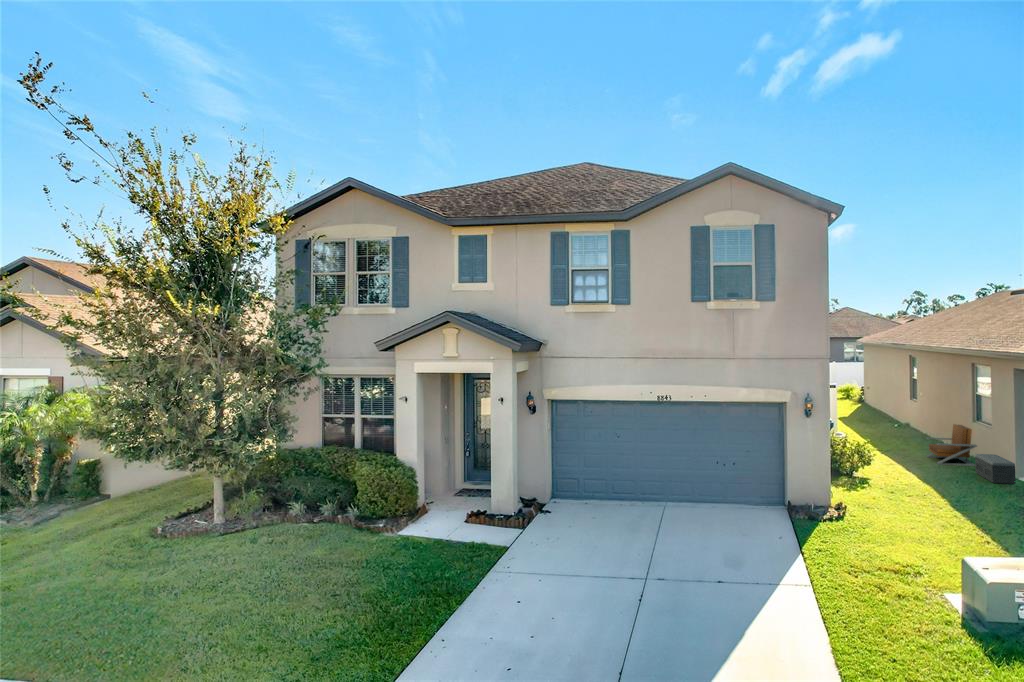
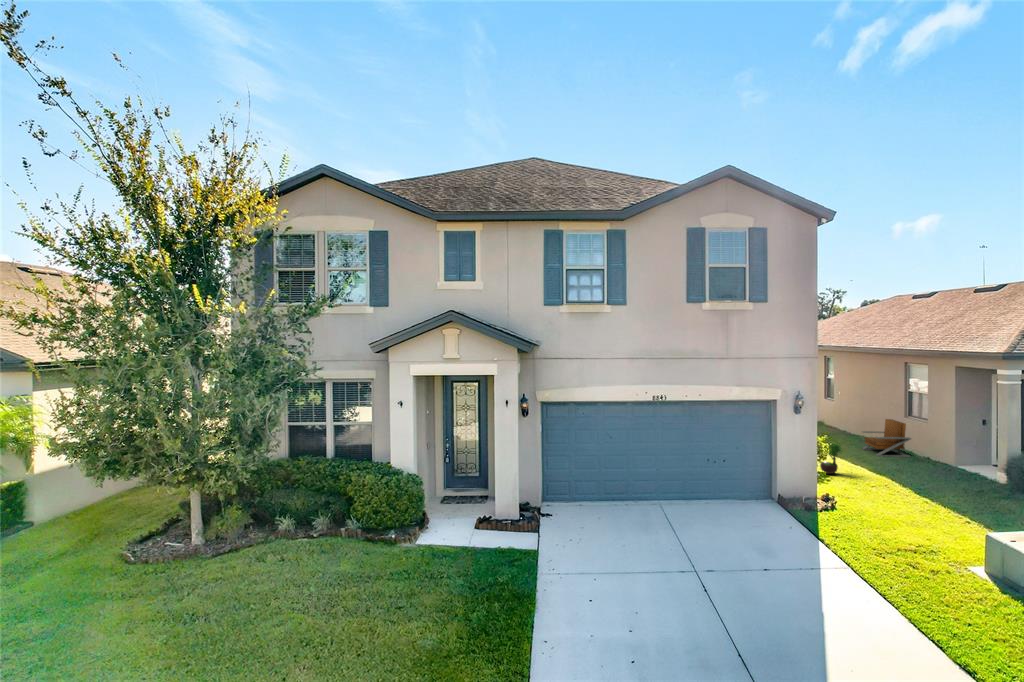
potted tree: none [857,444,880,480] -> present [820,444,841,474]
storage bench: present [975,454,1016,484] -> none [916,447,959,475]

